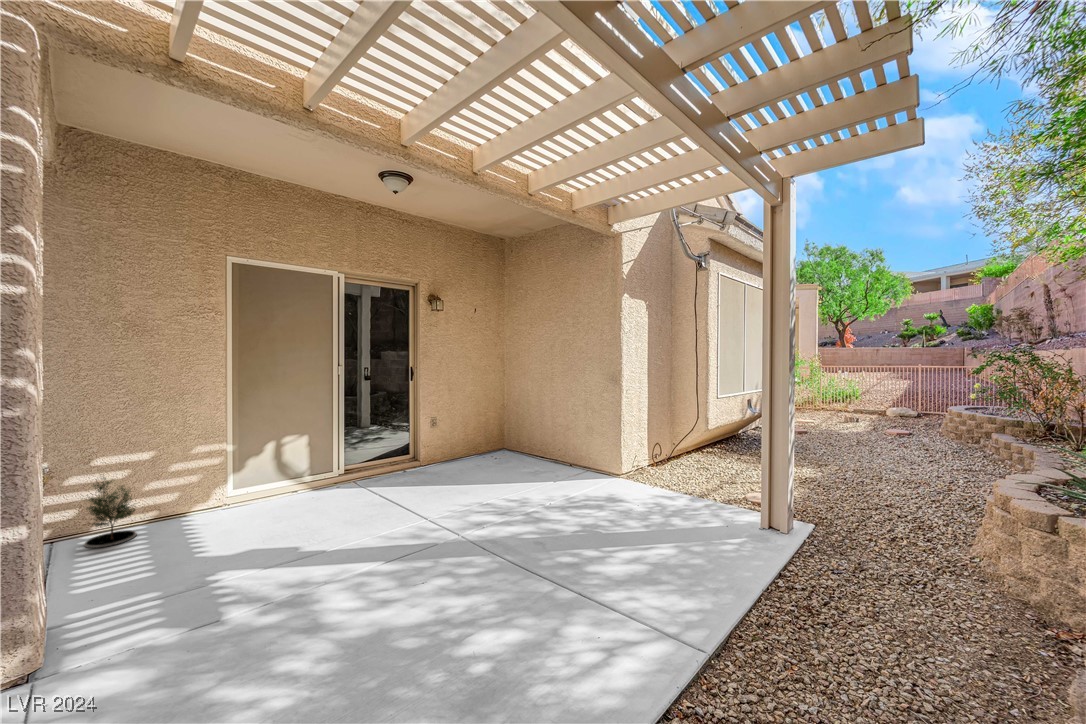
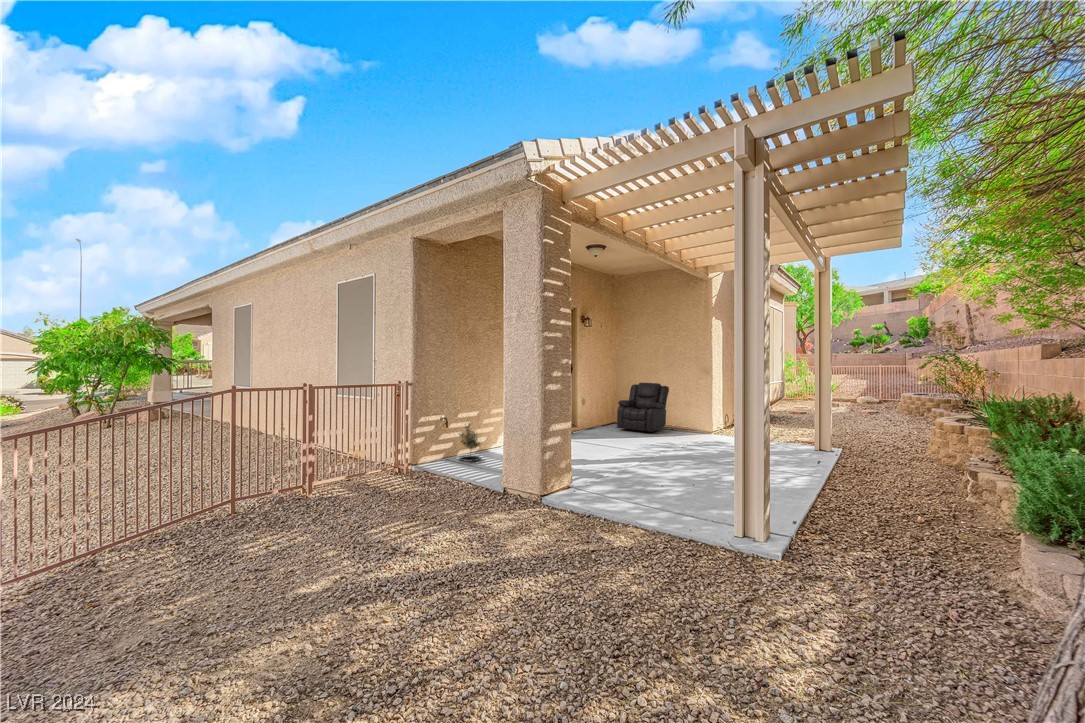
chair: none [483,395,565,473] -> present [617,383,669,433]

